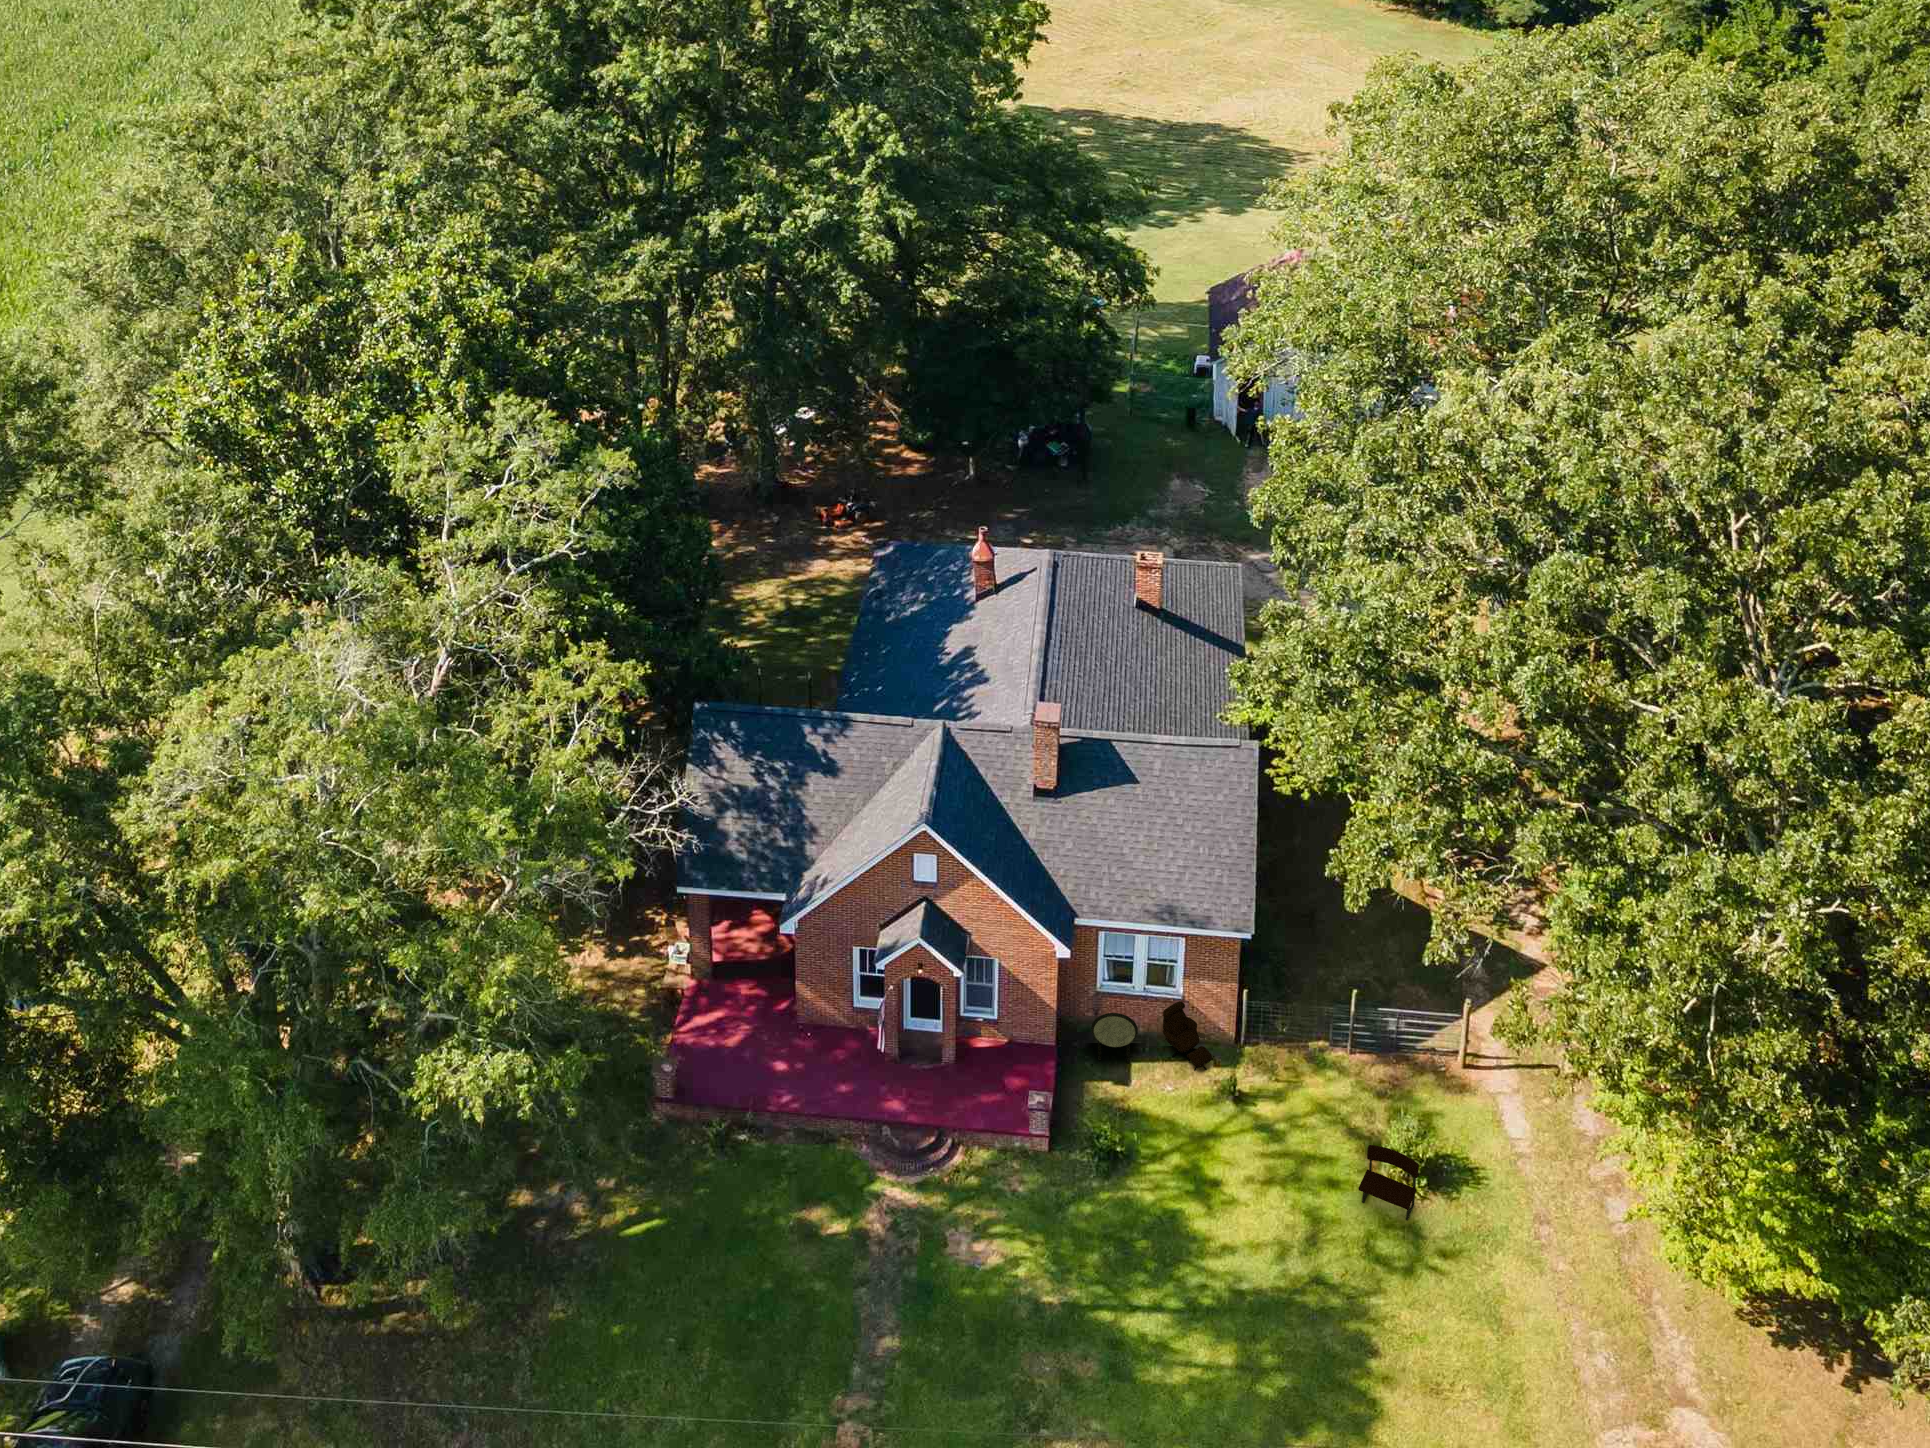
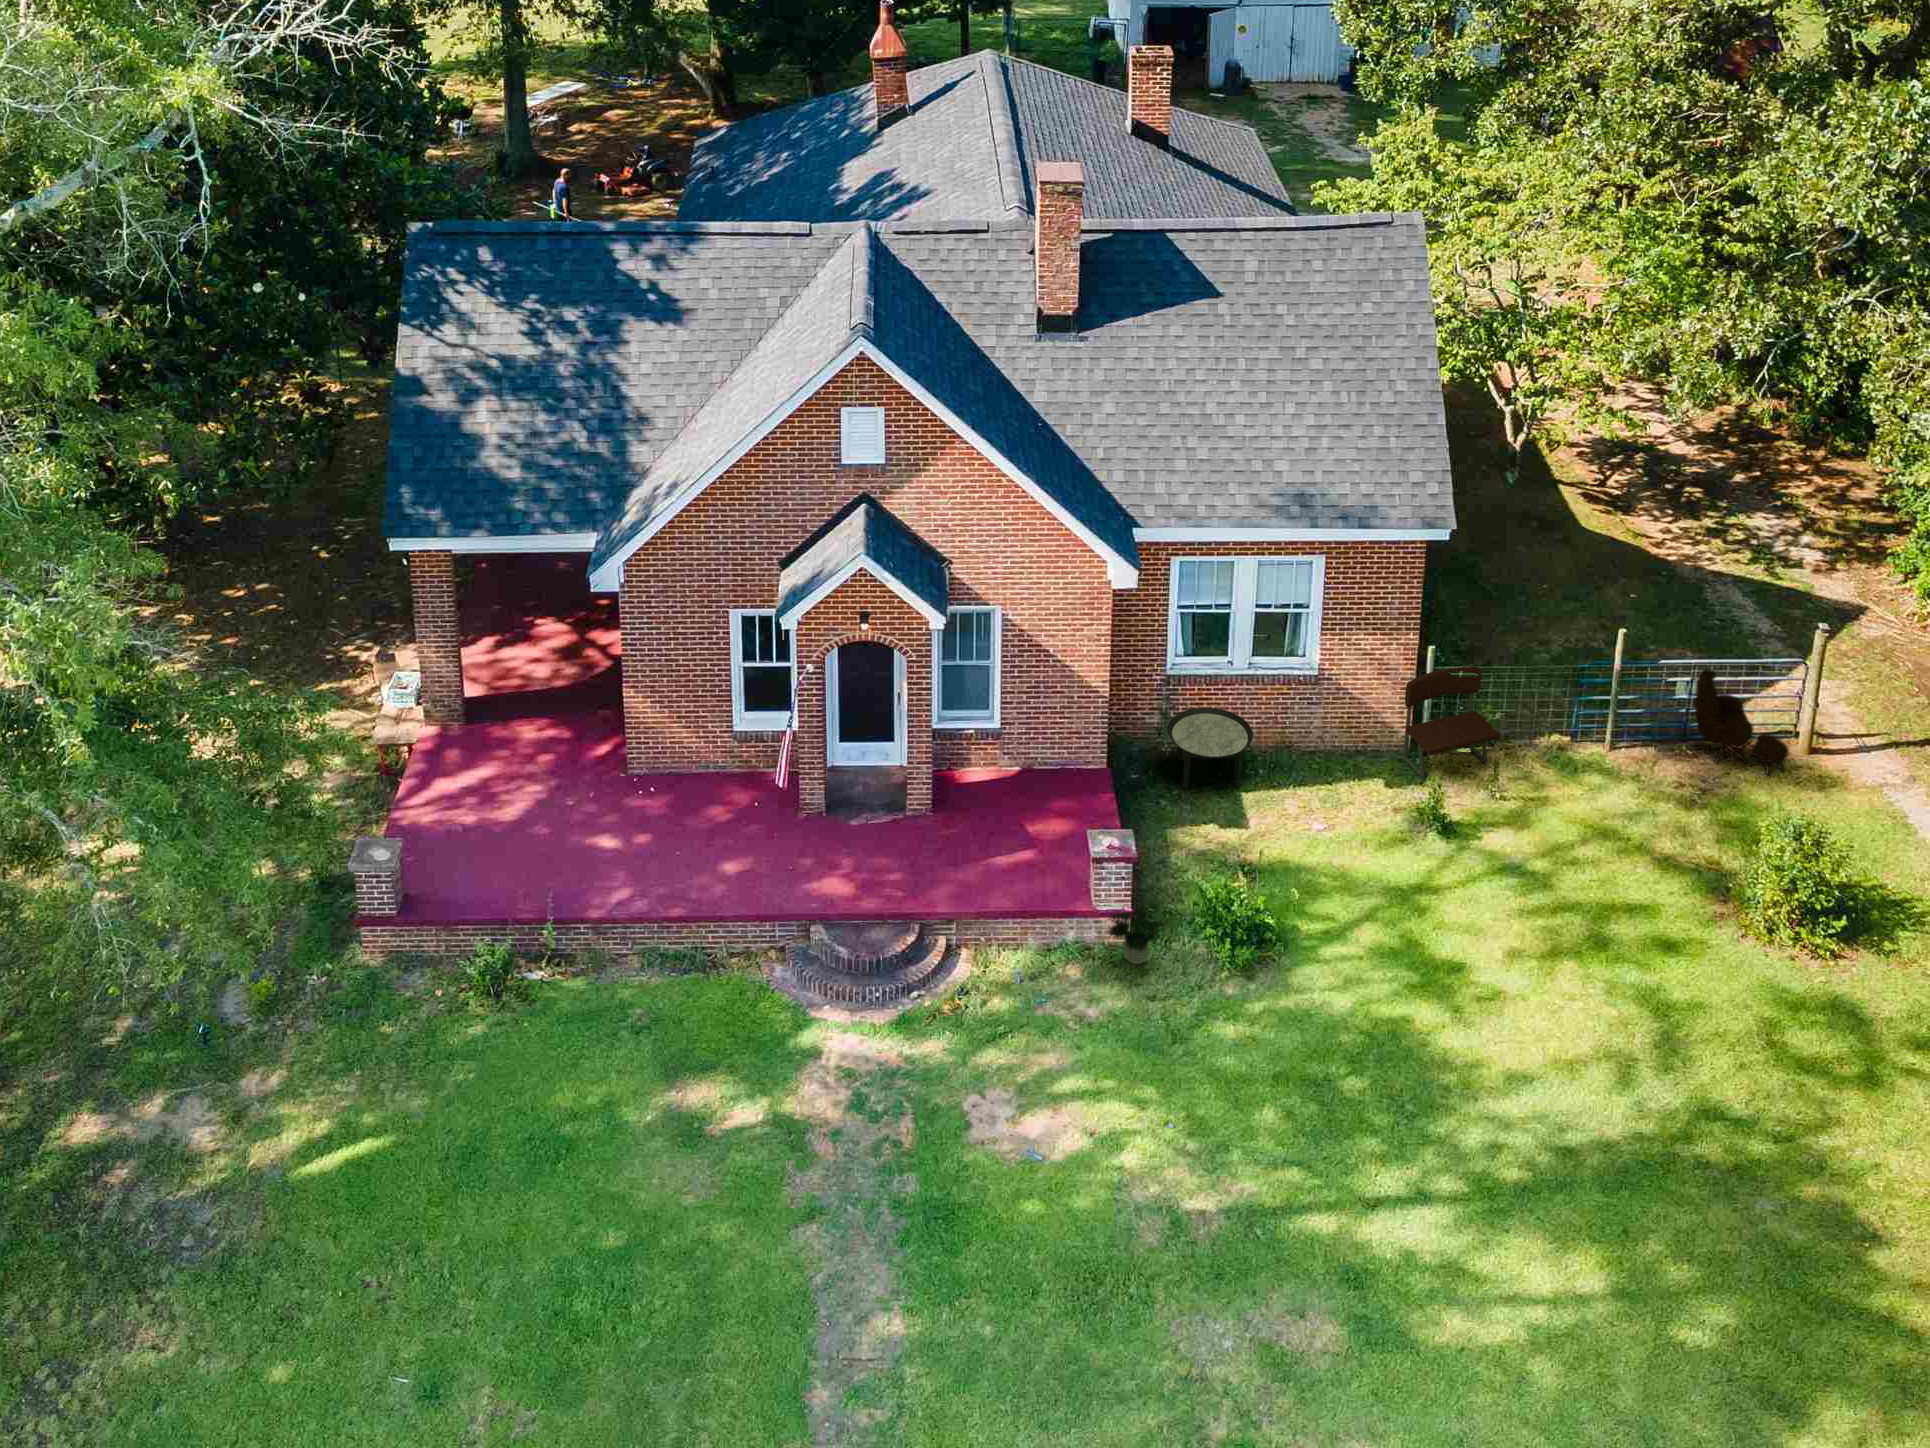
lounge chair: present [1163,1001,1212,1071] -> present [1694,669,1789,774]
potted plant: none [1032,1135,1065,1166] -> present [1109,906,1166,964]
bench: present [1358,1145,1419,1221] -> present [1402,667,1501,778]

